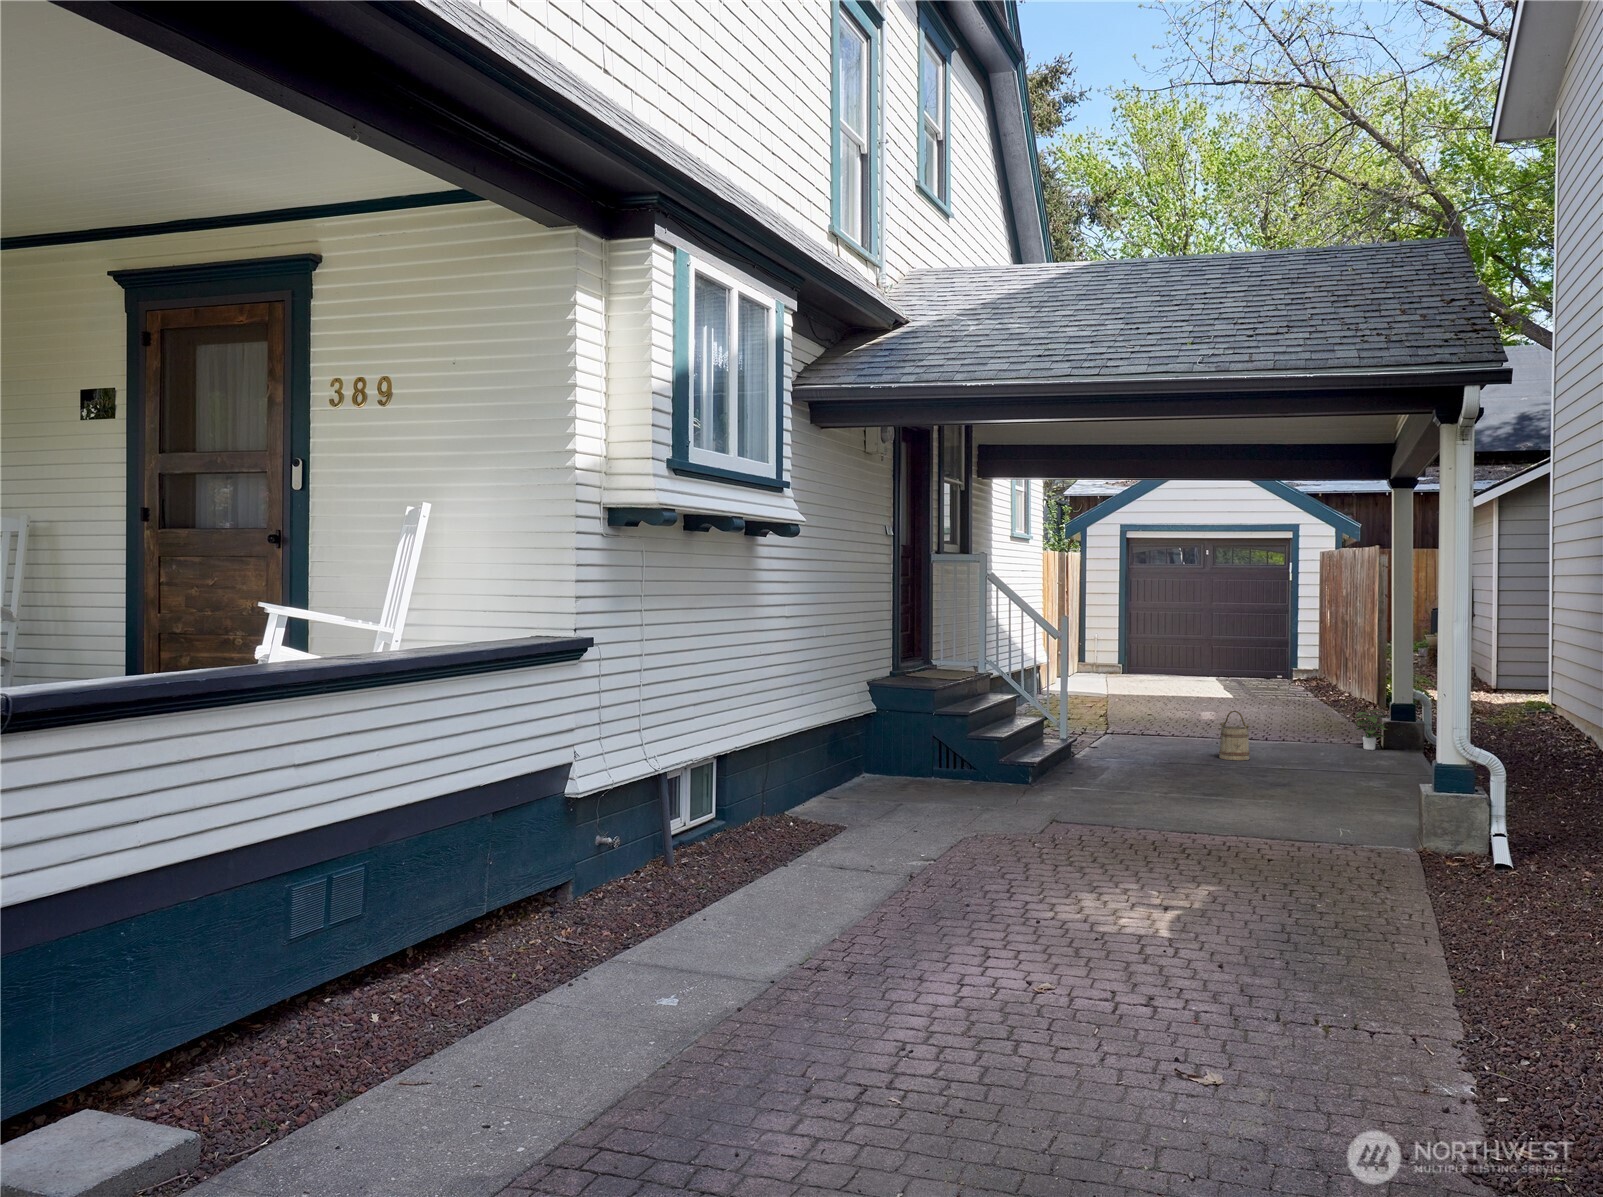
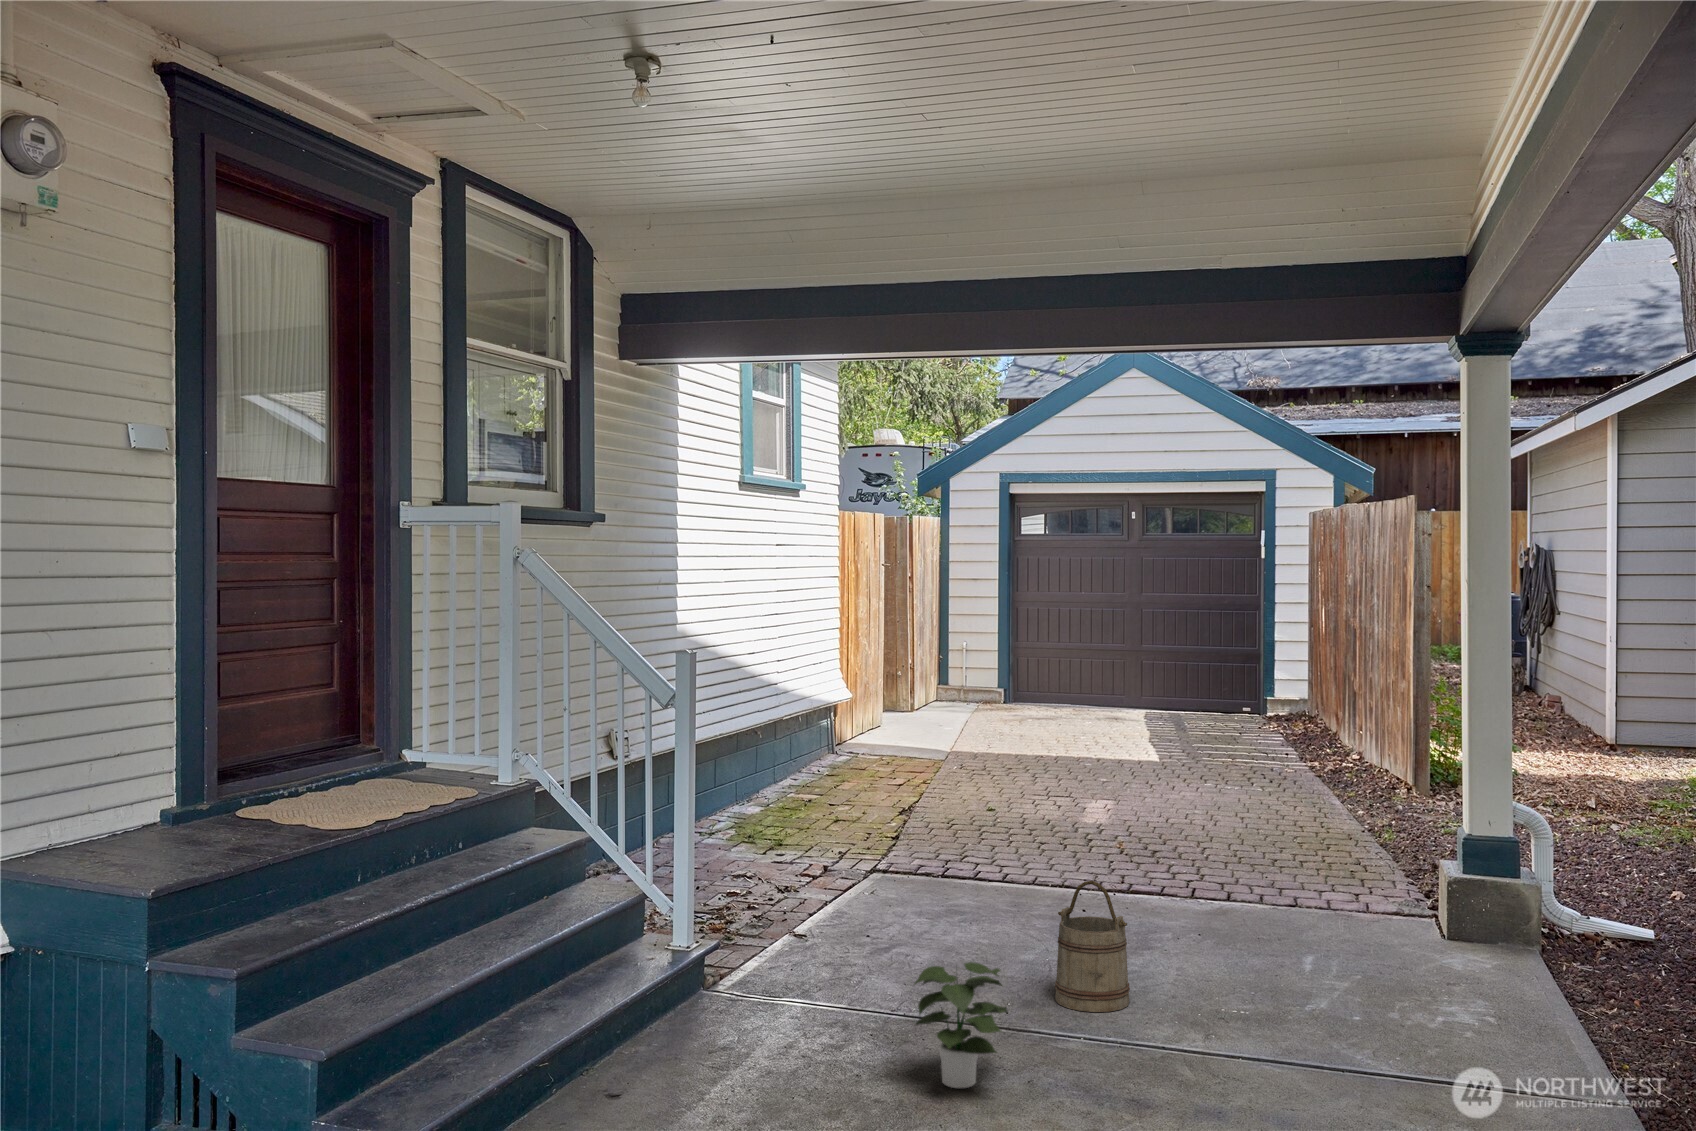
potted plant: present [1356,711,1386,750] -> present [914,962,1007,1089]

